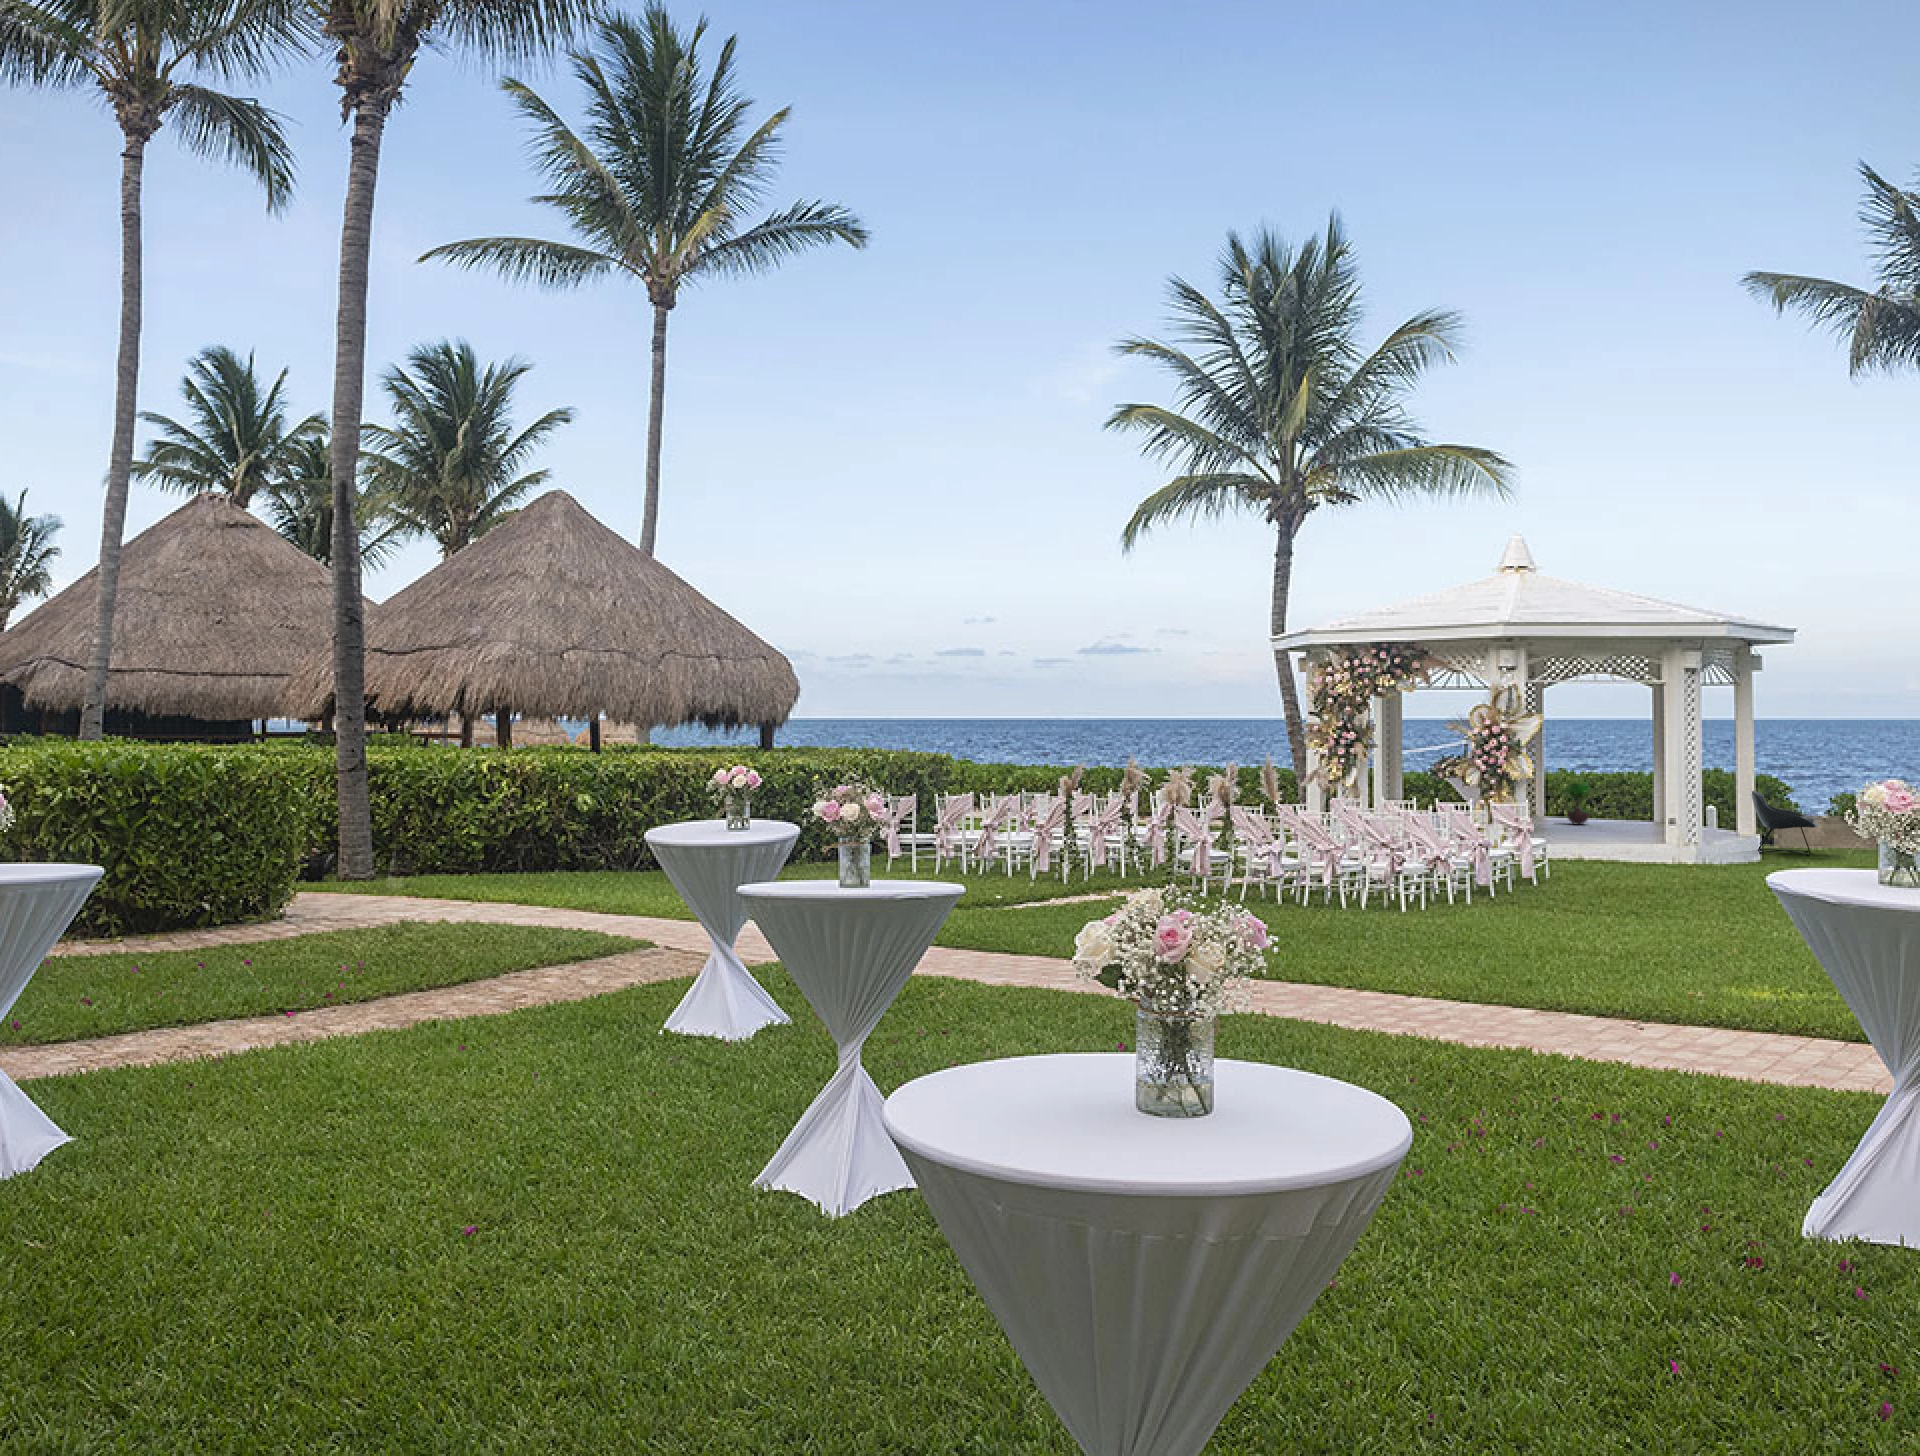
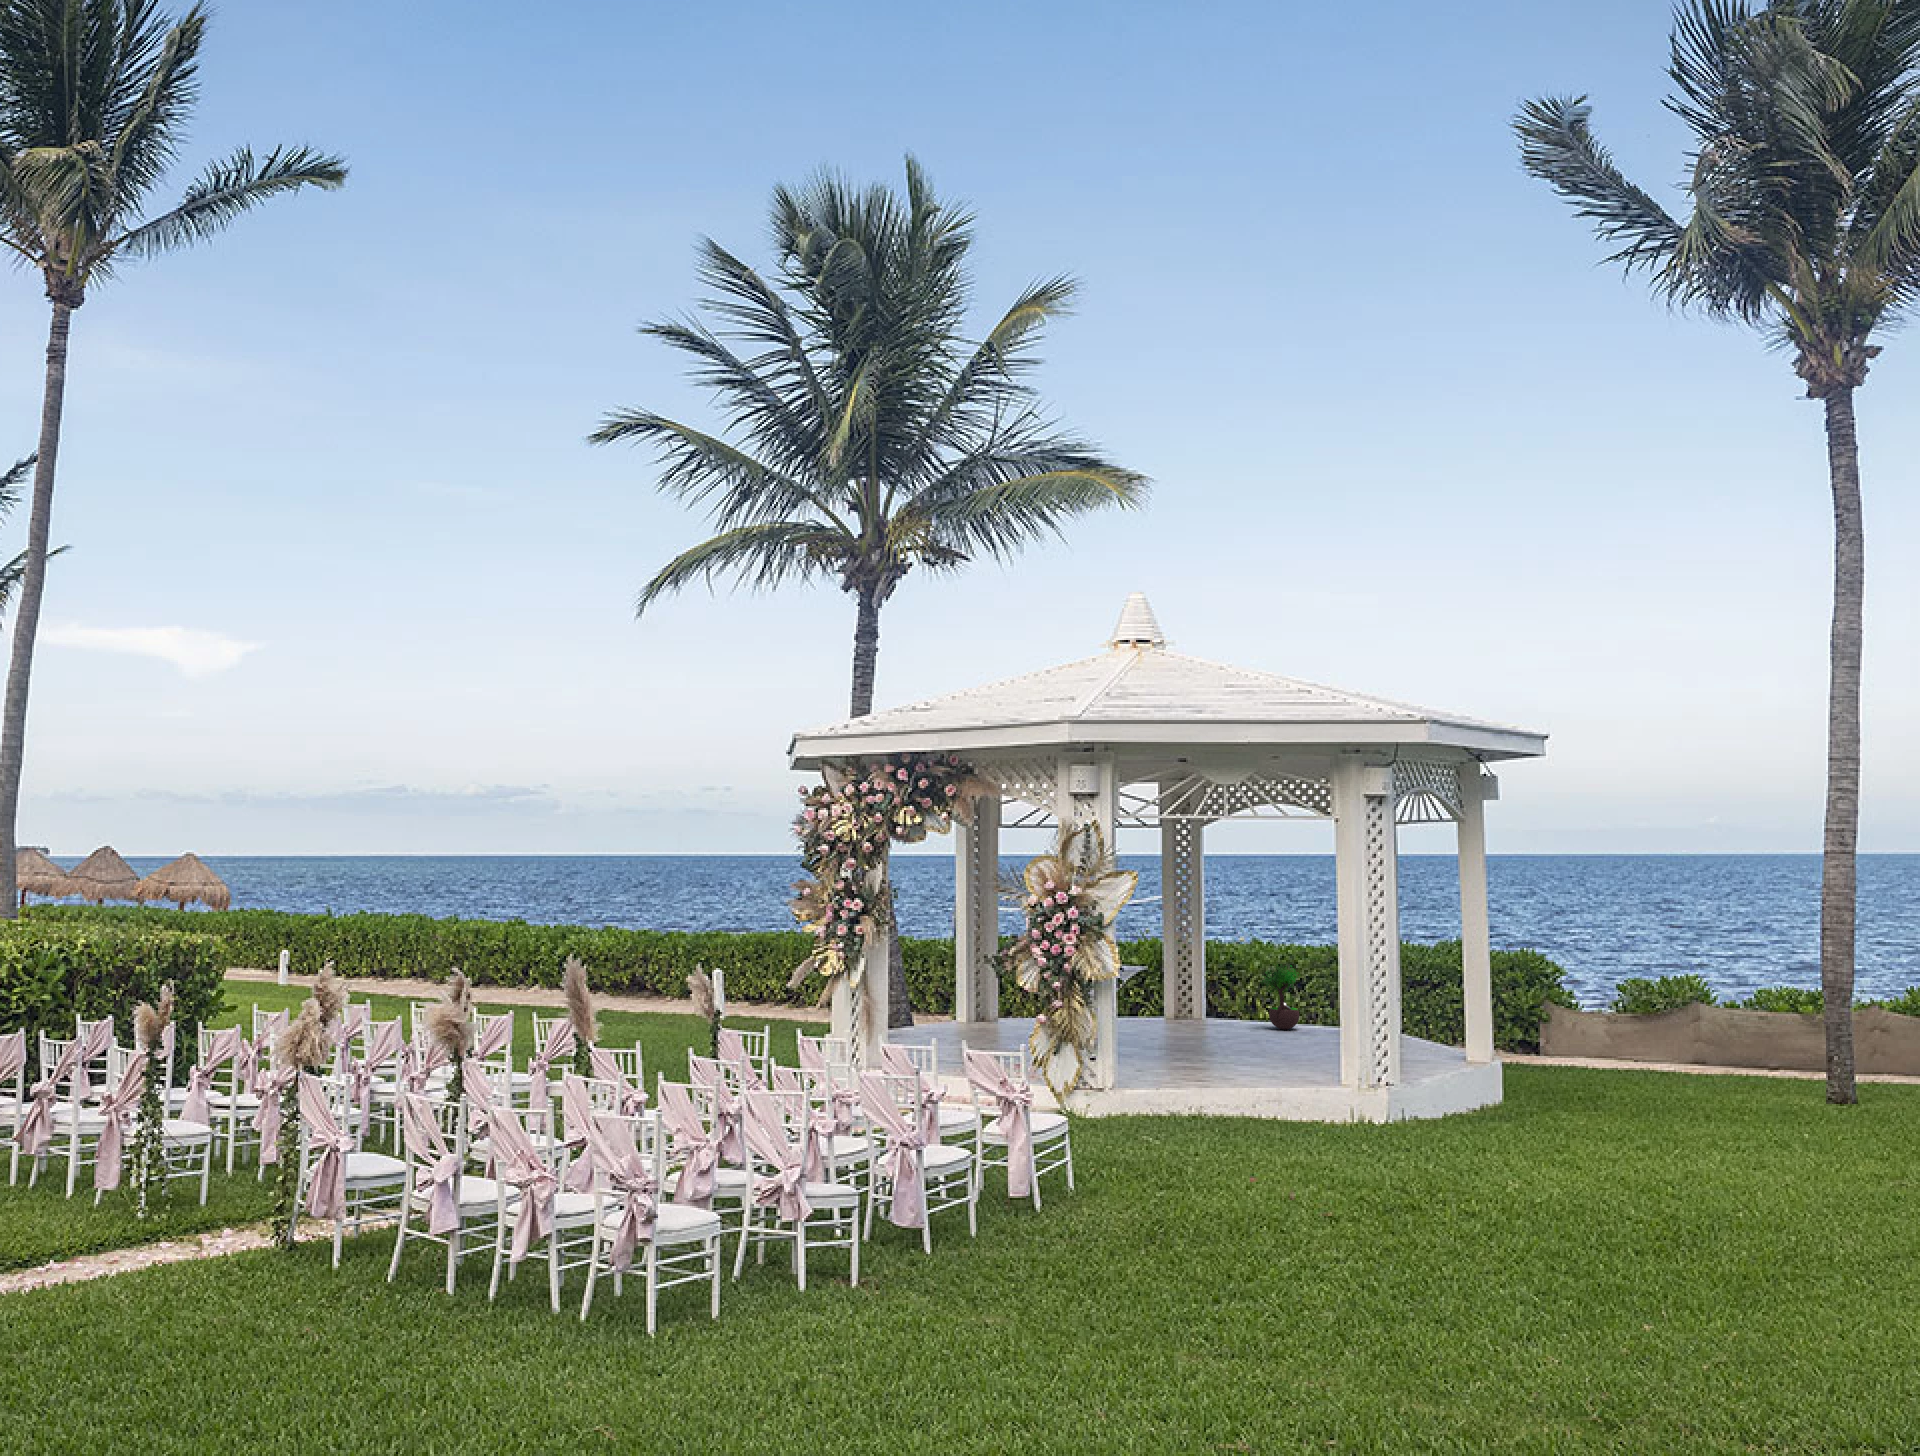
lounge chair: present [1752,791,1818,856] -> none [1494,993,1596,1105]

